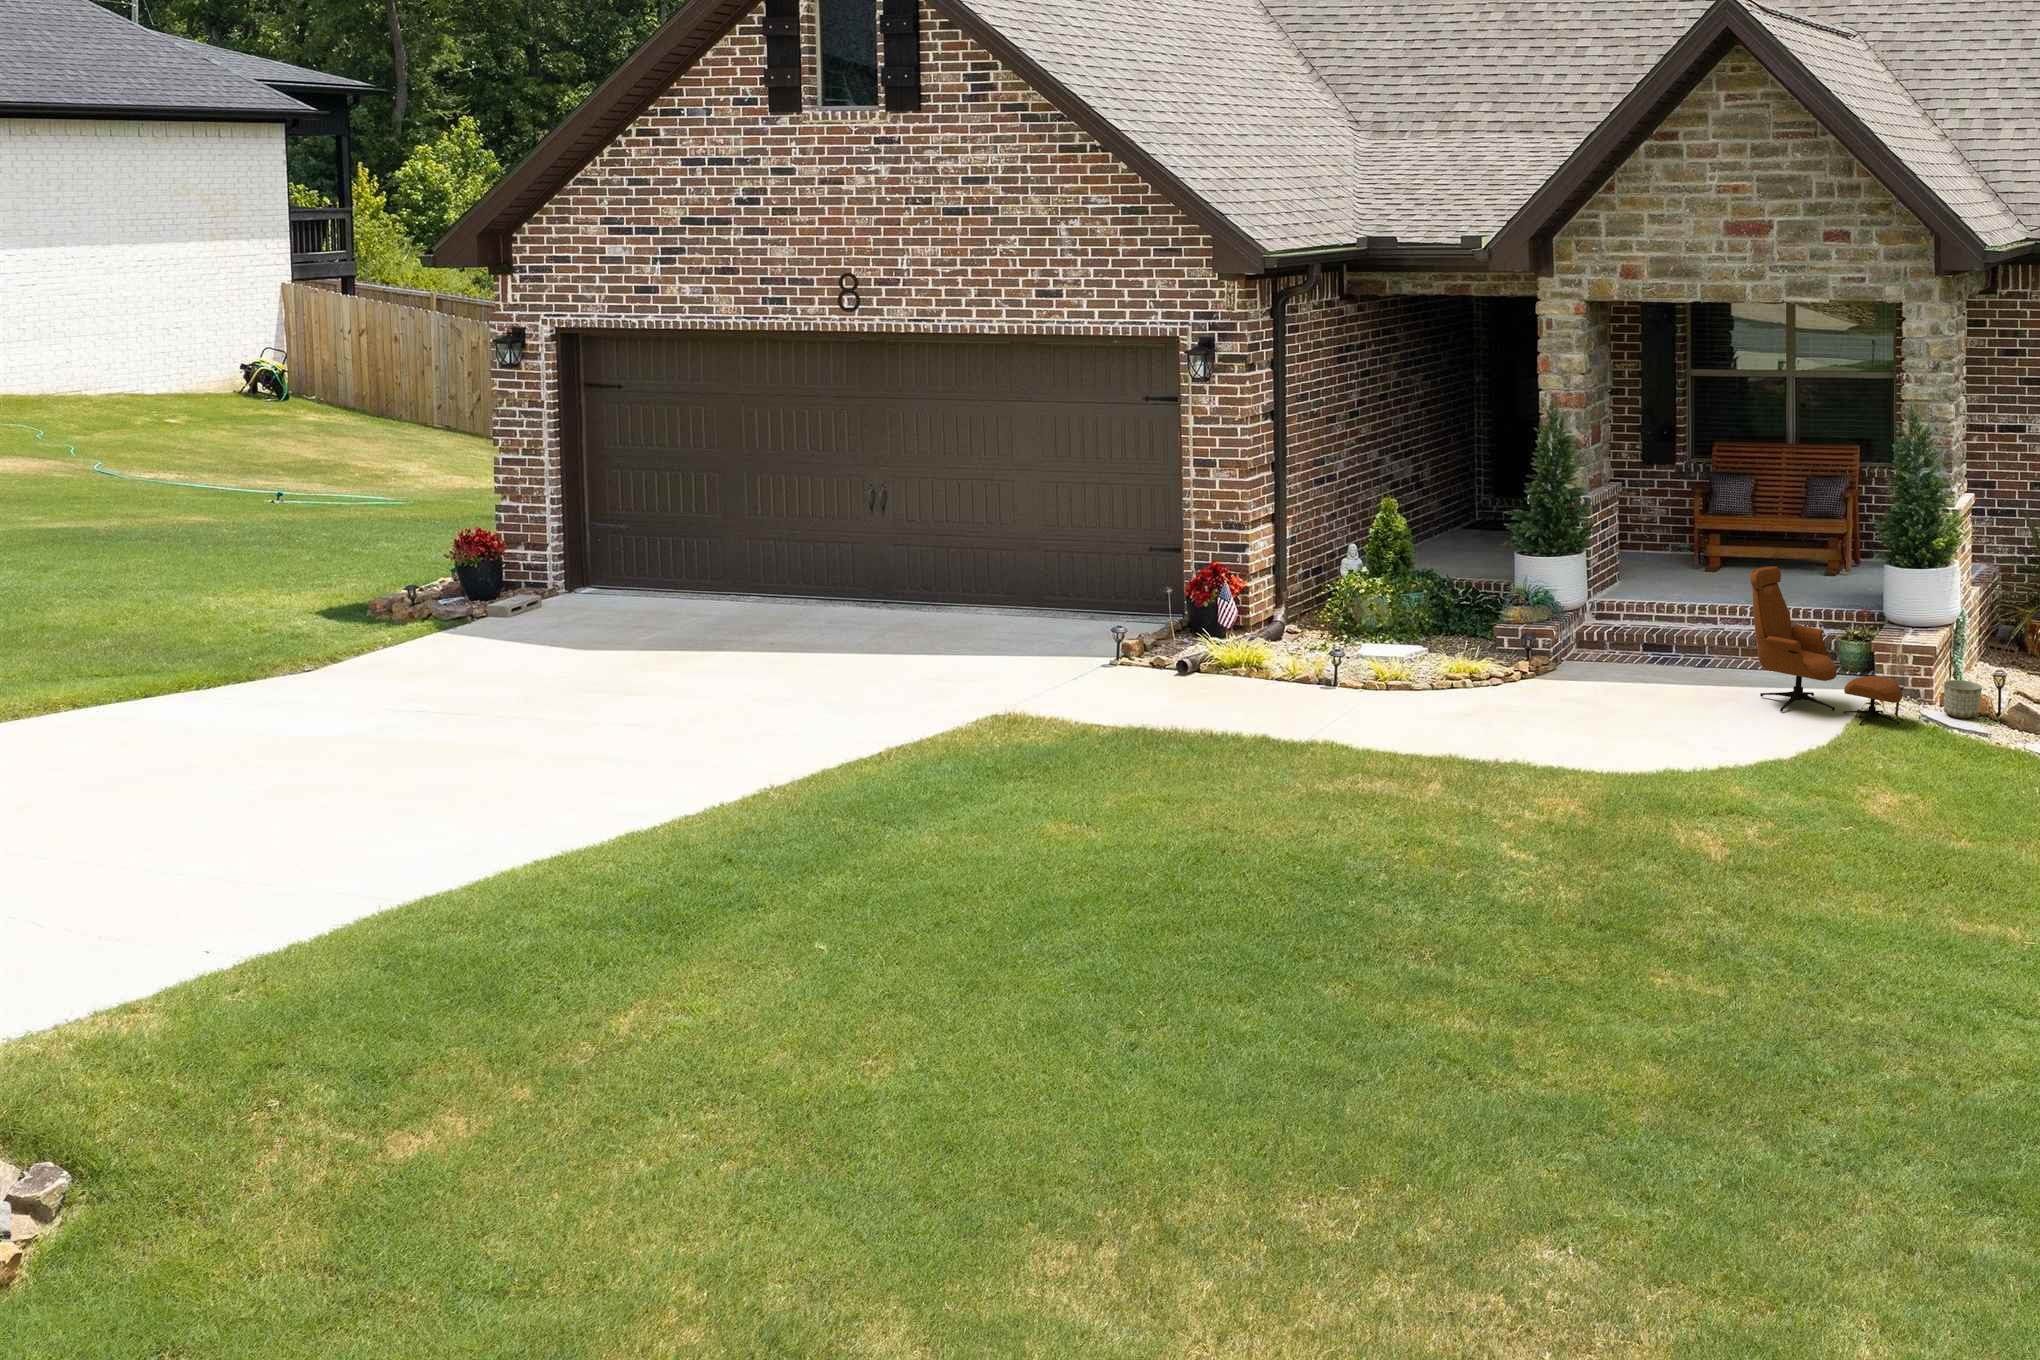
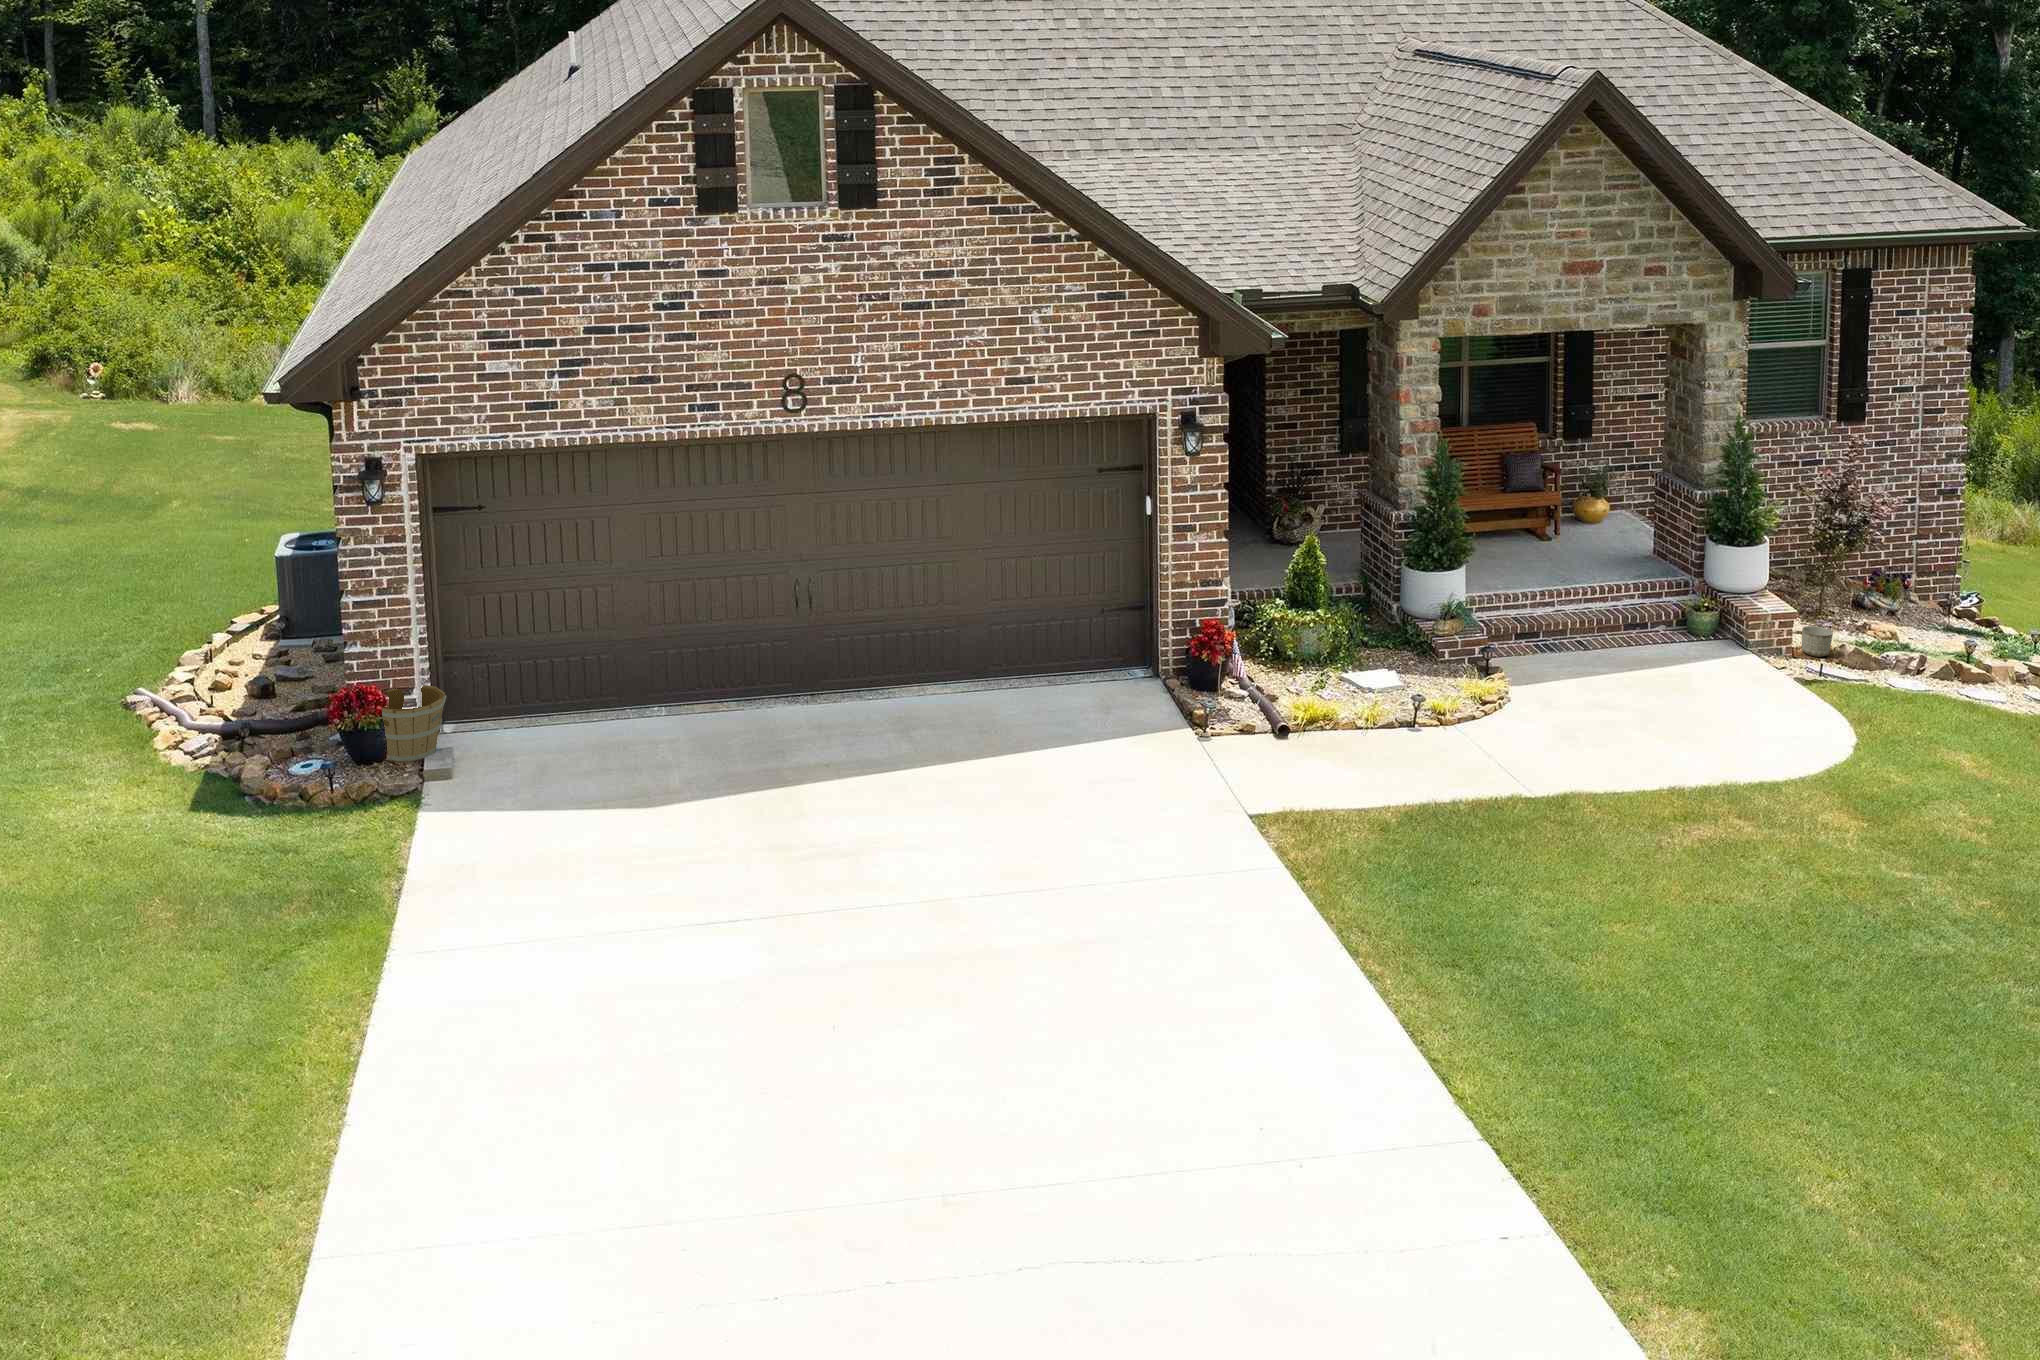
wooden bucket: none [489,542,560,606] -> present [382,685,446,762]
lounge chair: present [1750,566,1902,725] -> none [1680,558,1806,679]

